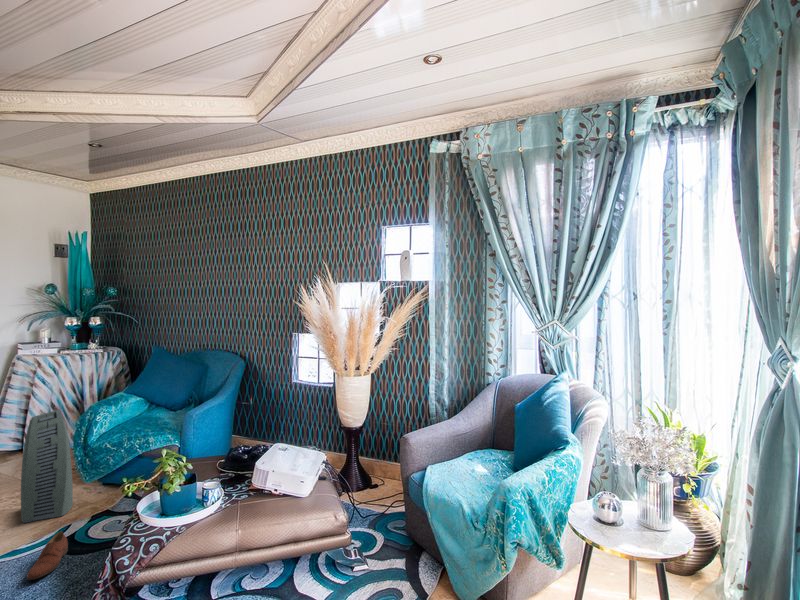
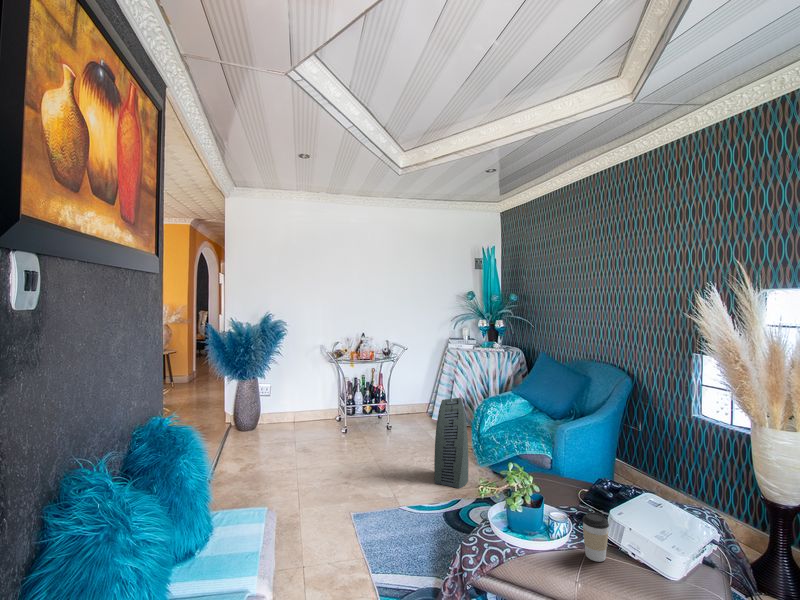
coffee cup: none [234,469,255,508] -> present [582,512,609,562]
shoe: present [27,532,68,580] -> none [424,503,455,535]

